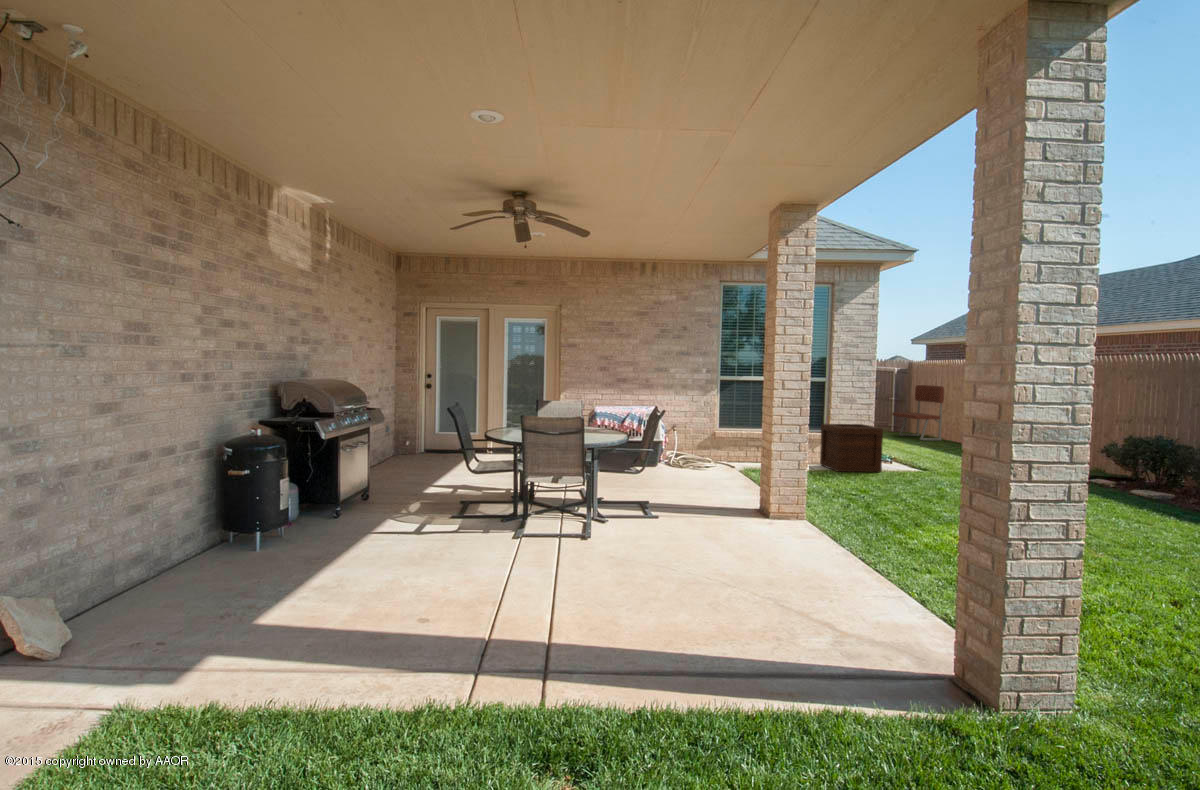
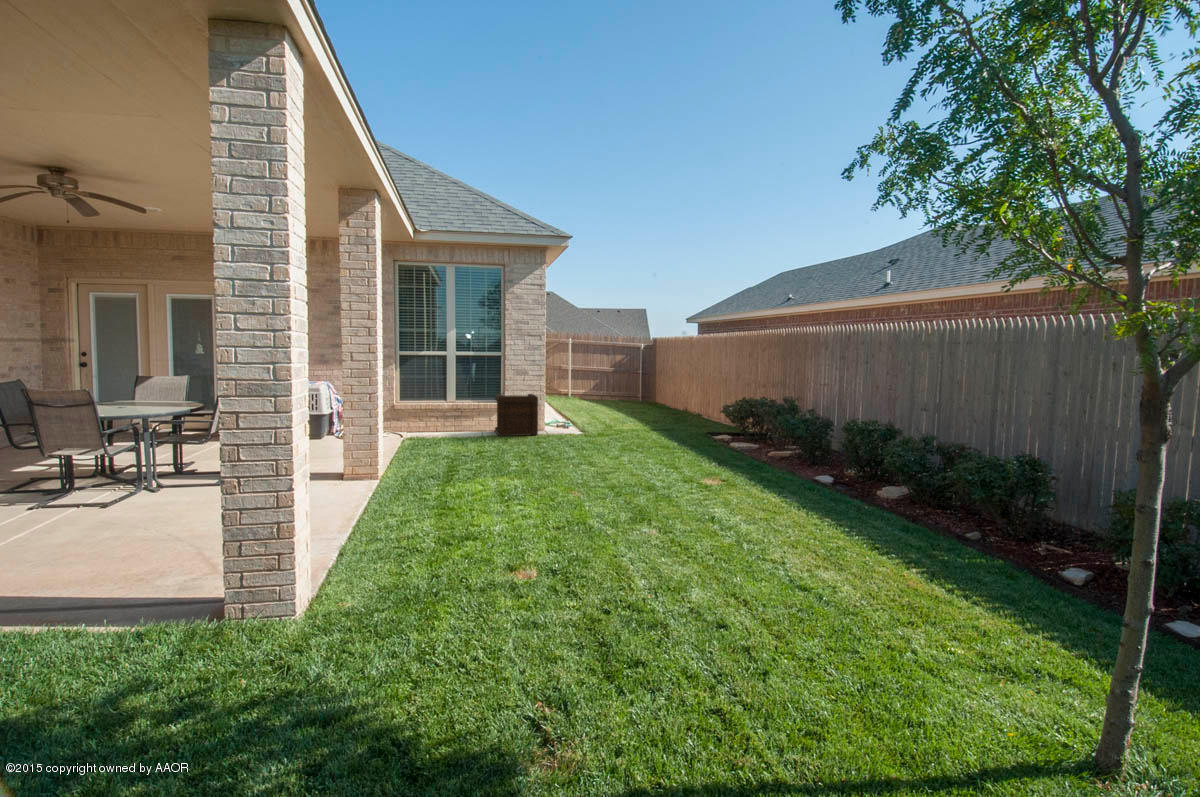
bench: present [892,385,944,441] -> none [615,359,651,407]

